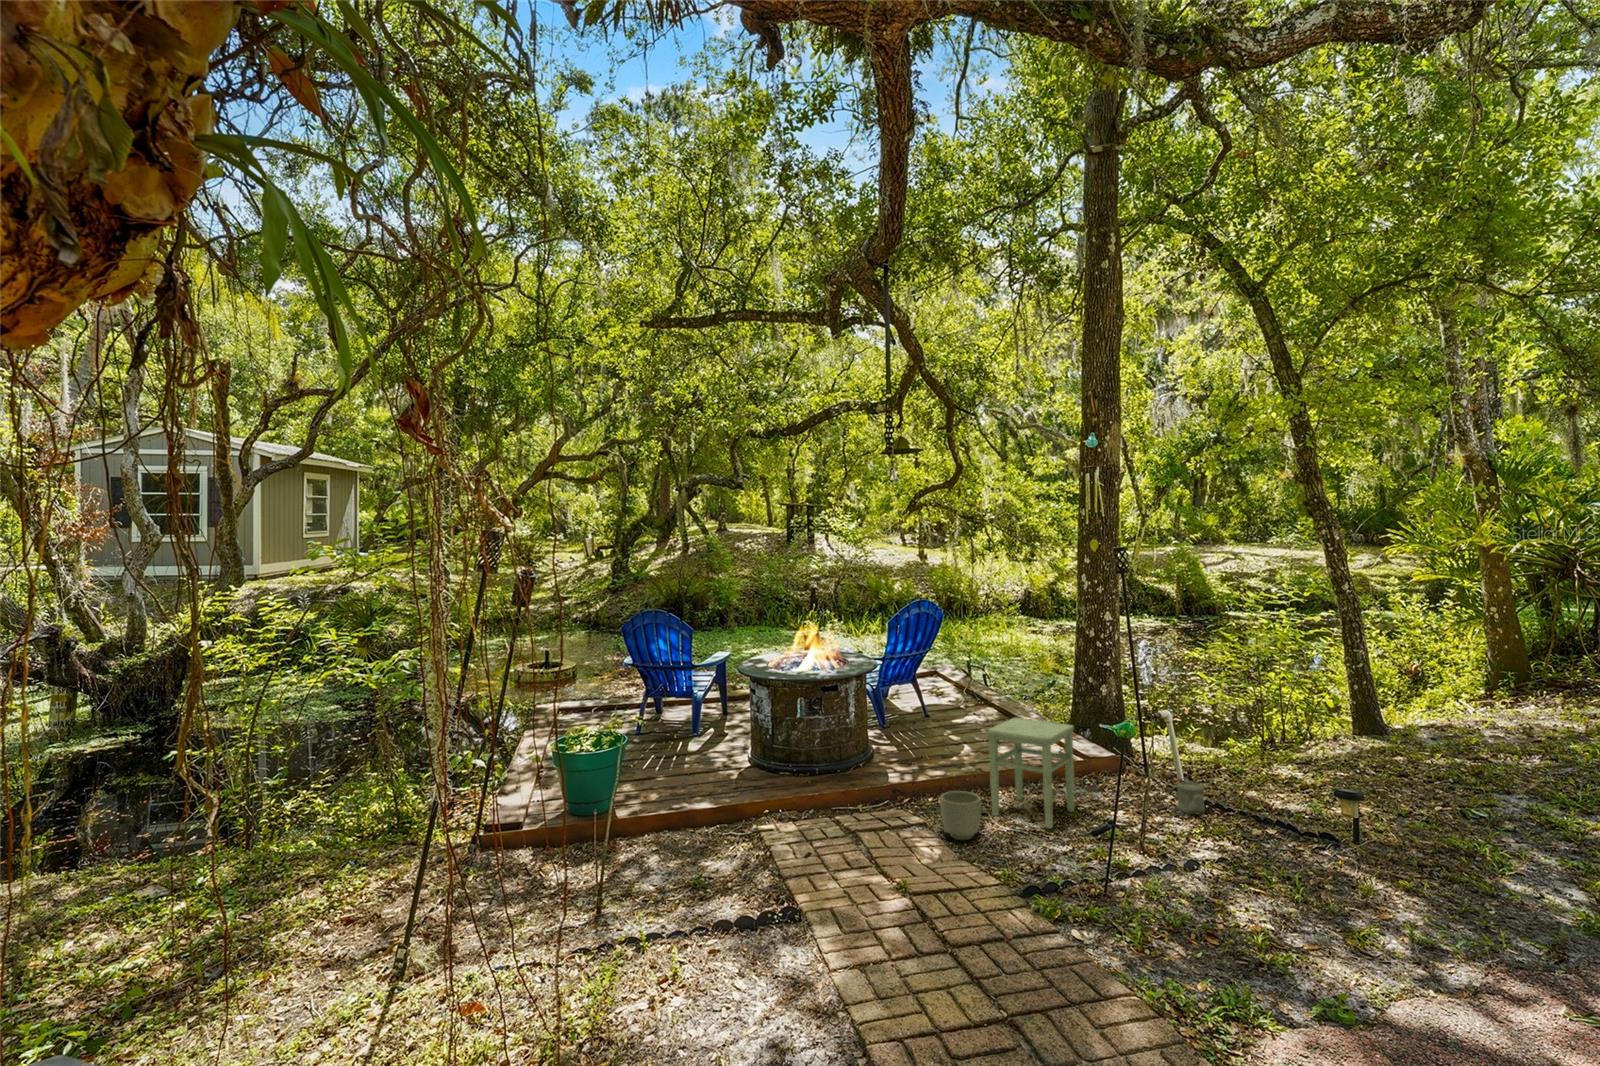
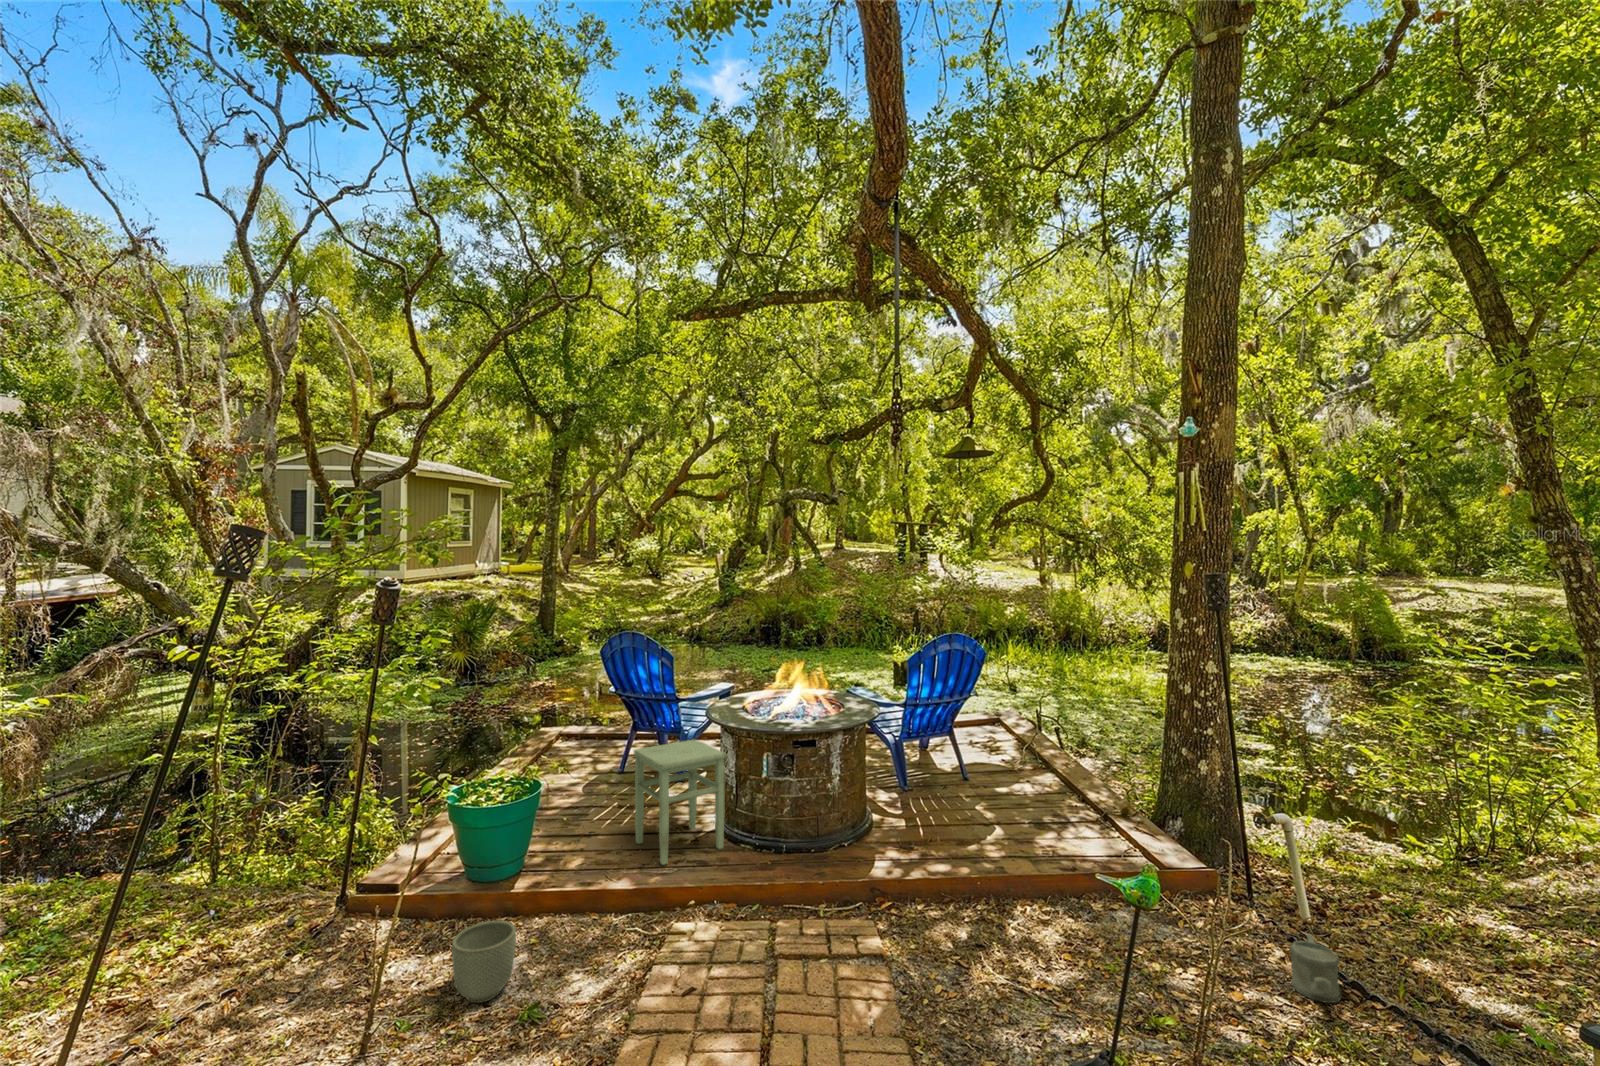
stool: present [987,717,1074,828] -> present [634,740,726,865]
planter: present [940,791,981,840] -> present [452,921,516,1003]

